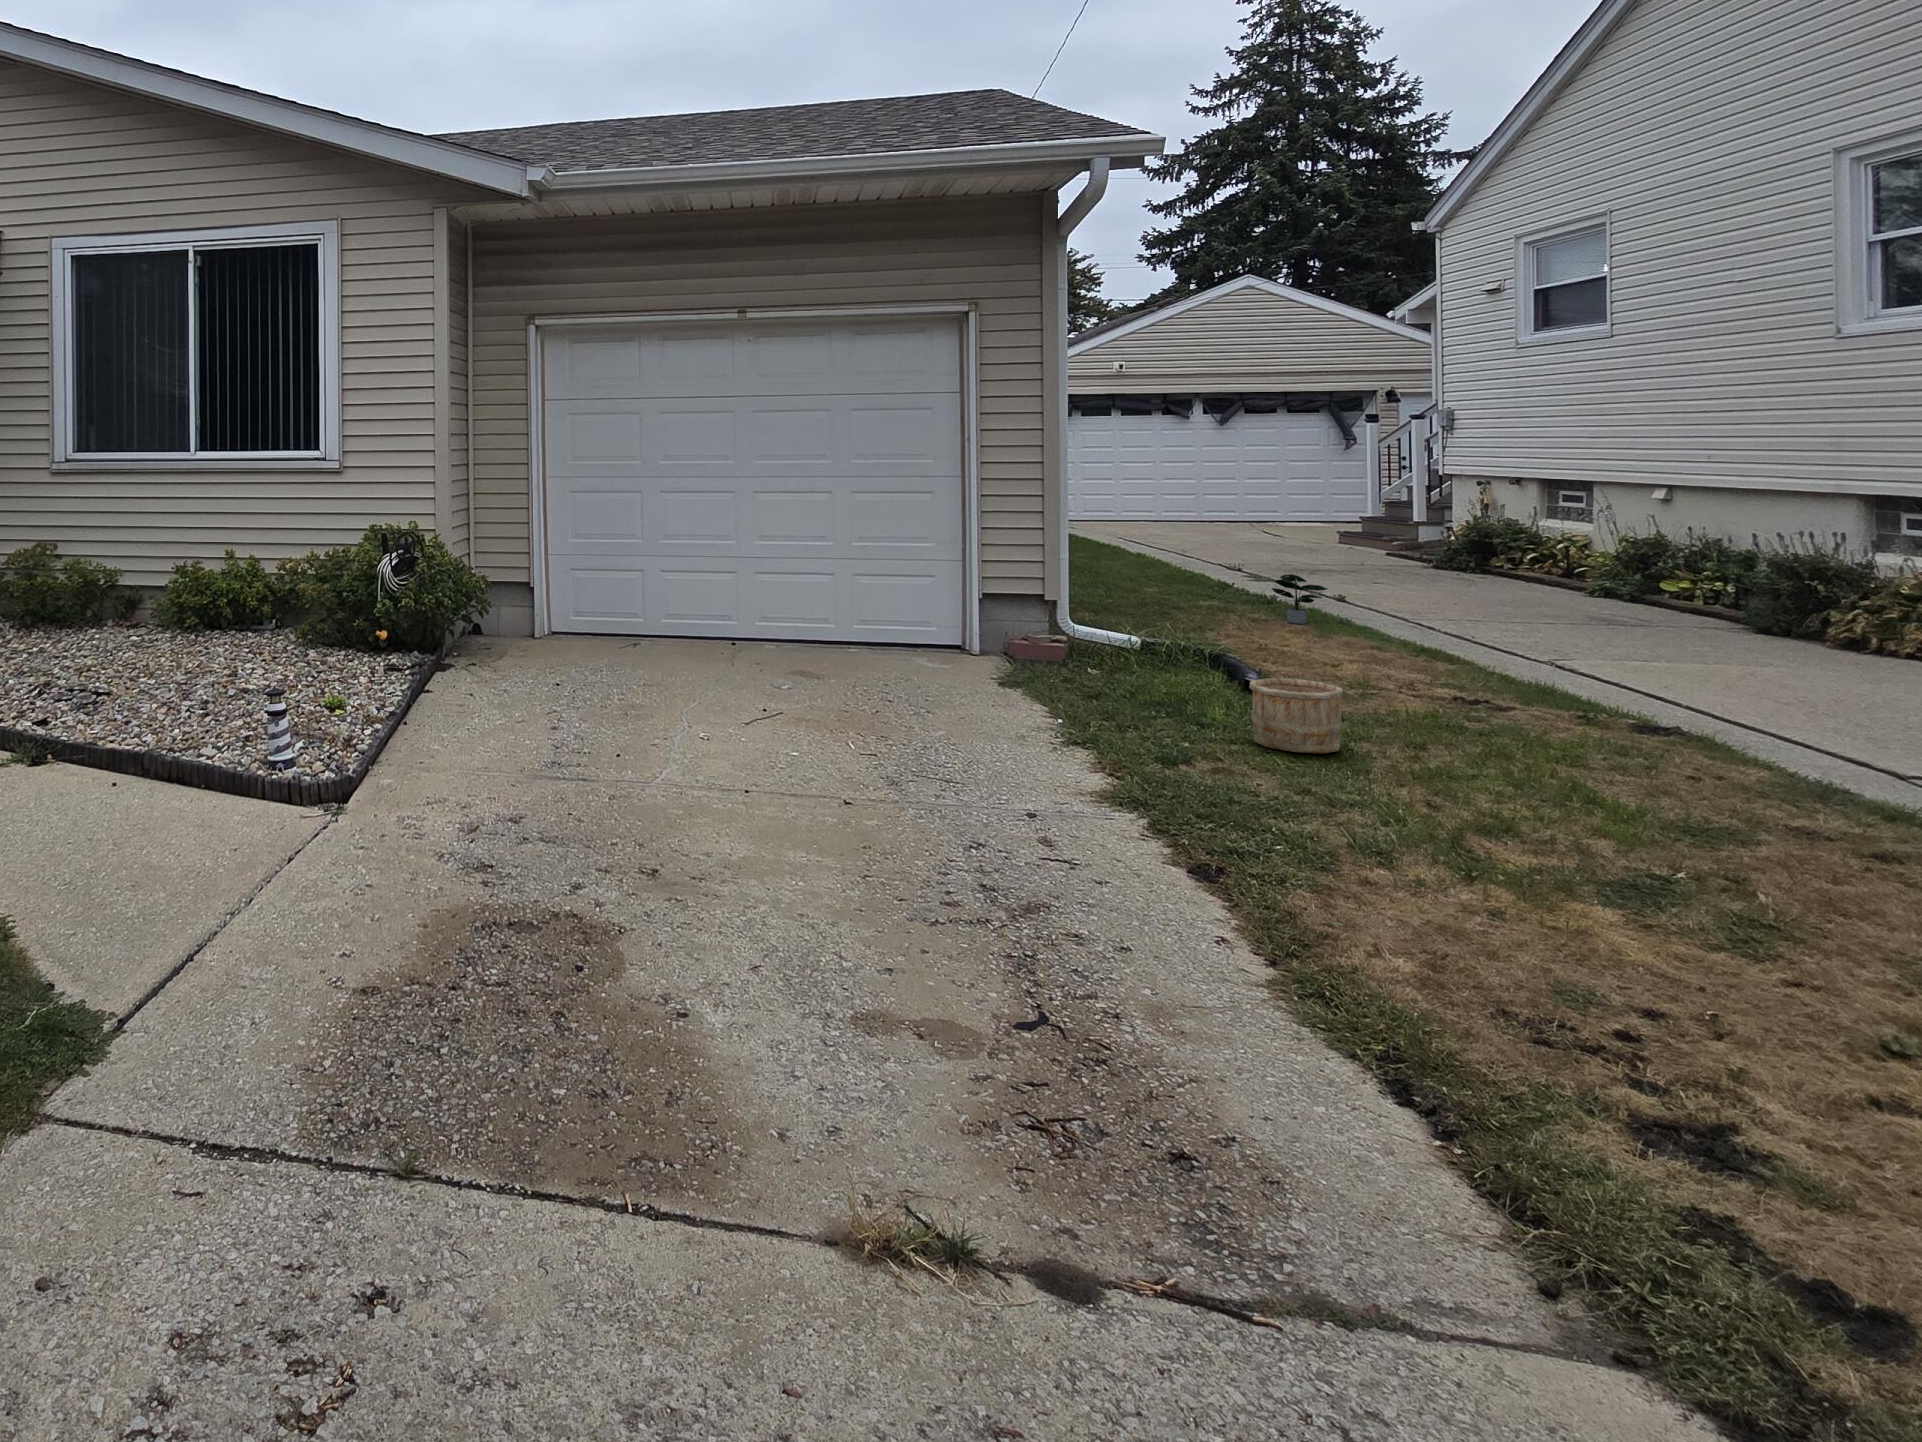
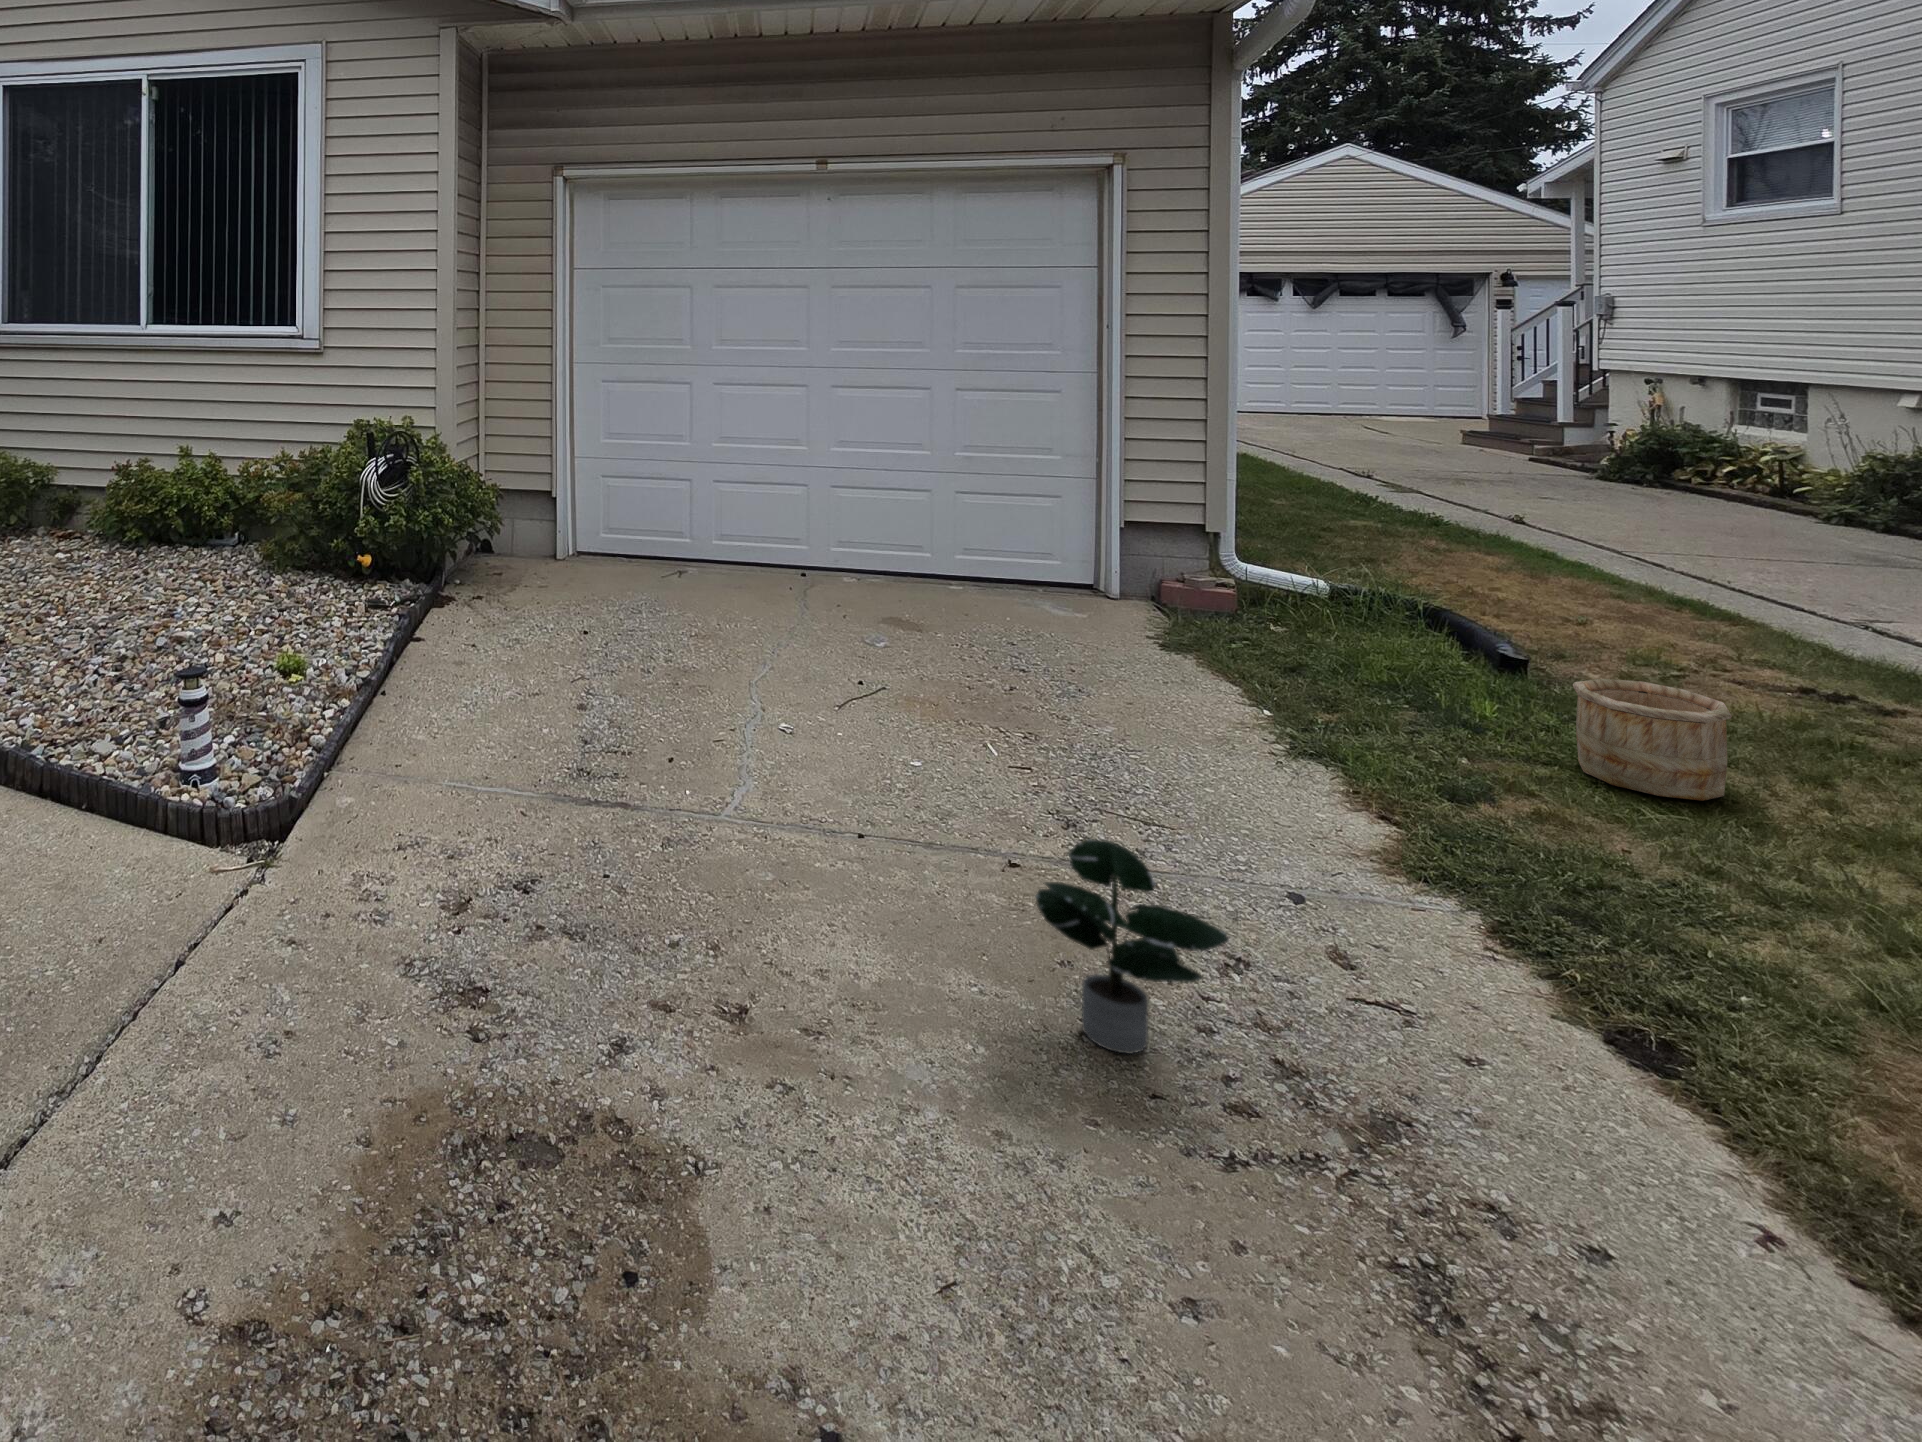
potted plant: present [1272,574,1327,624] -> present [1036,839,1228,1053]

